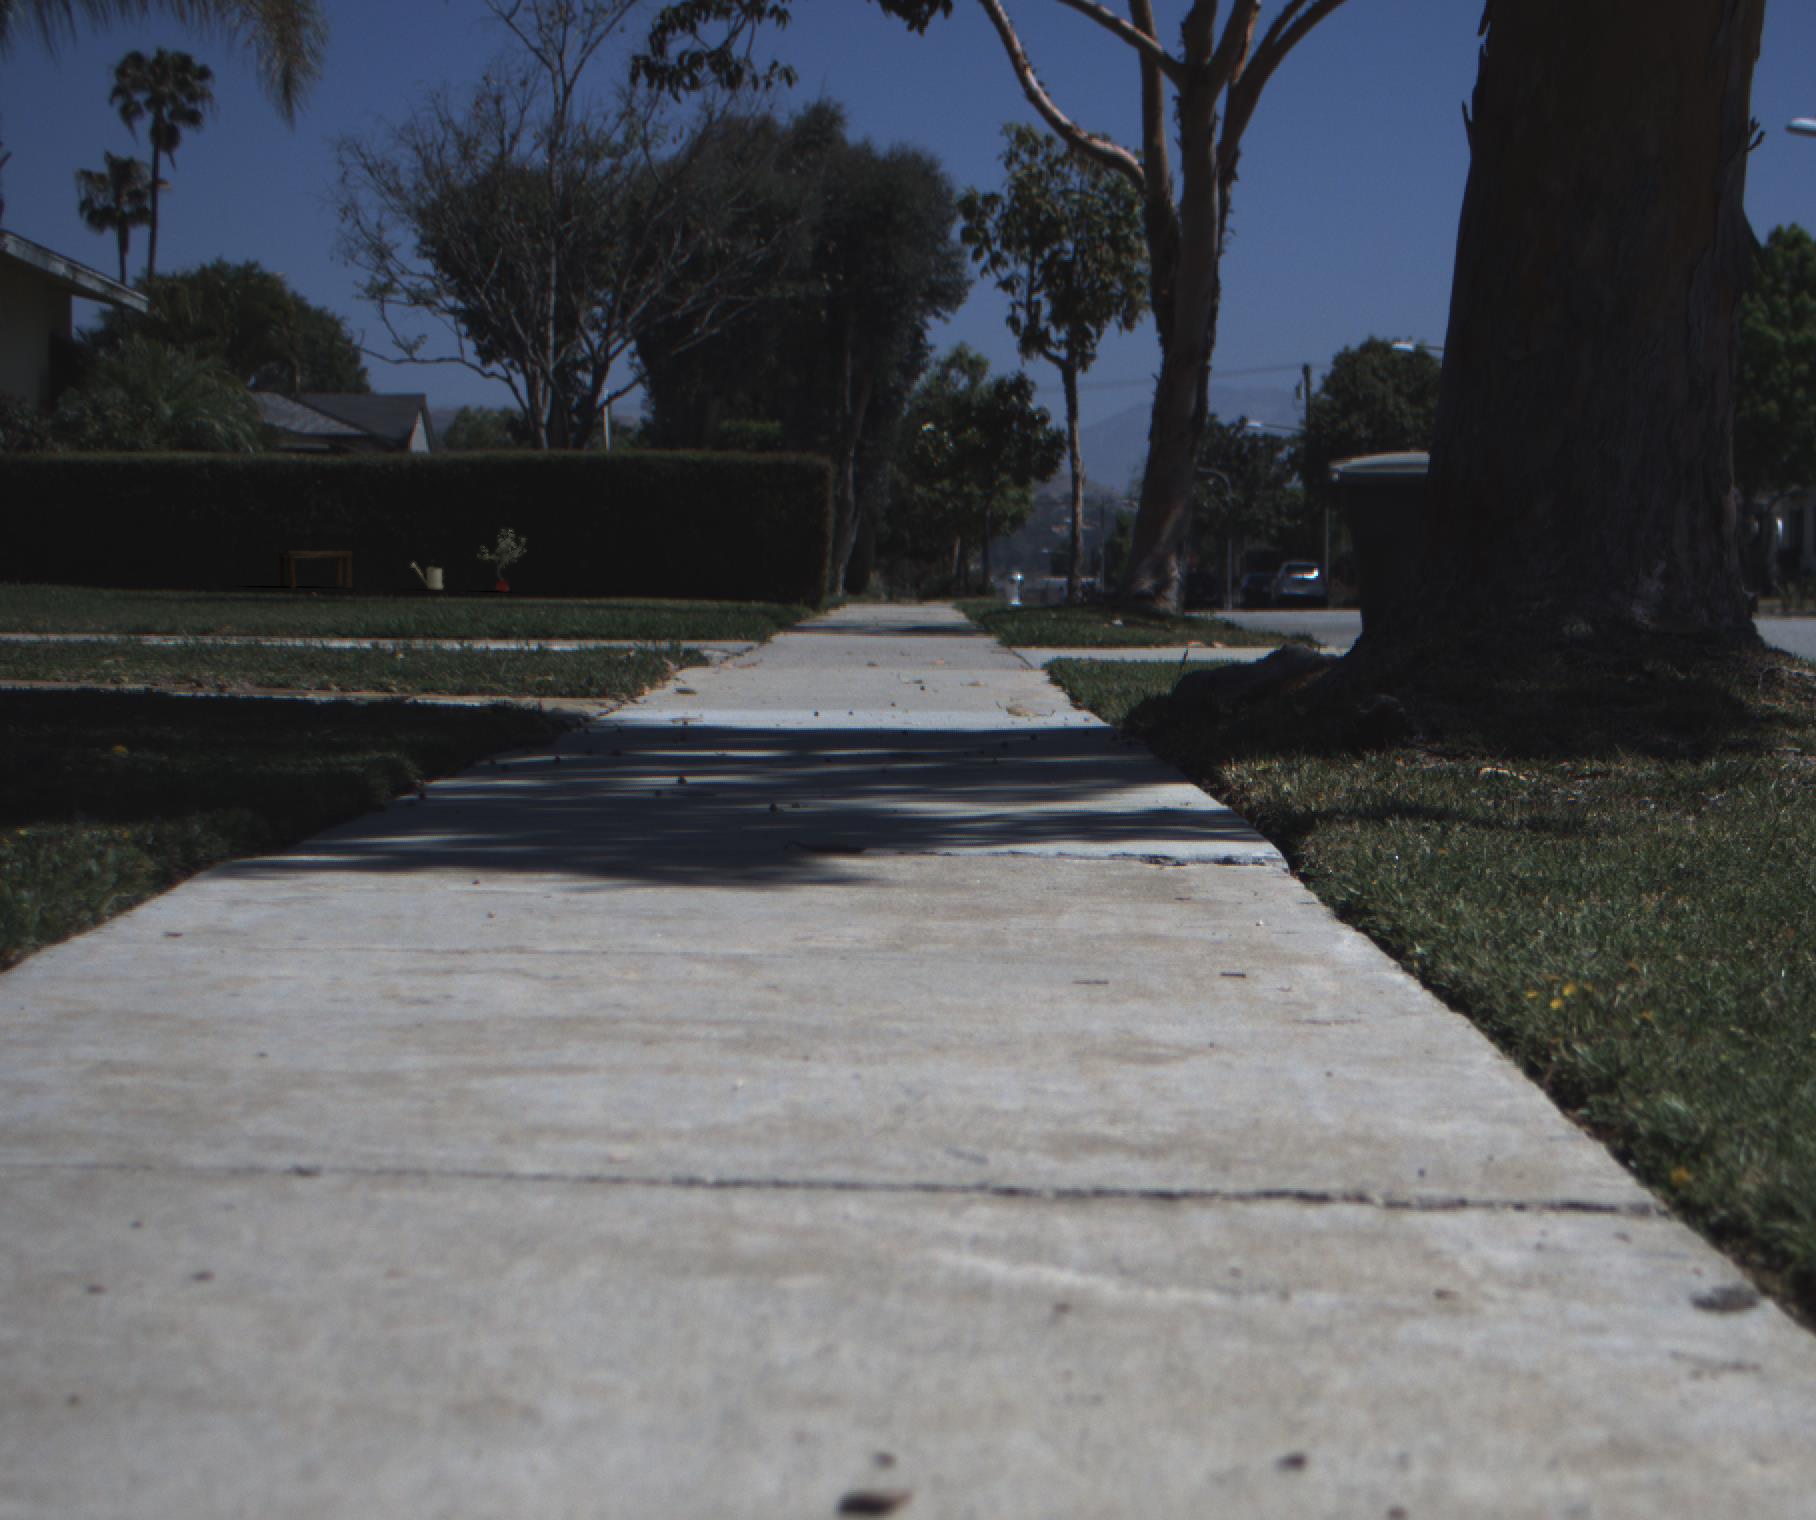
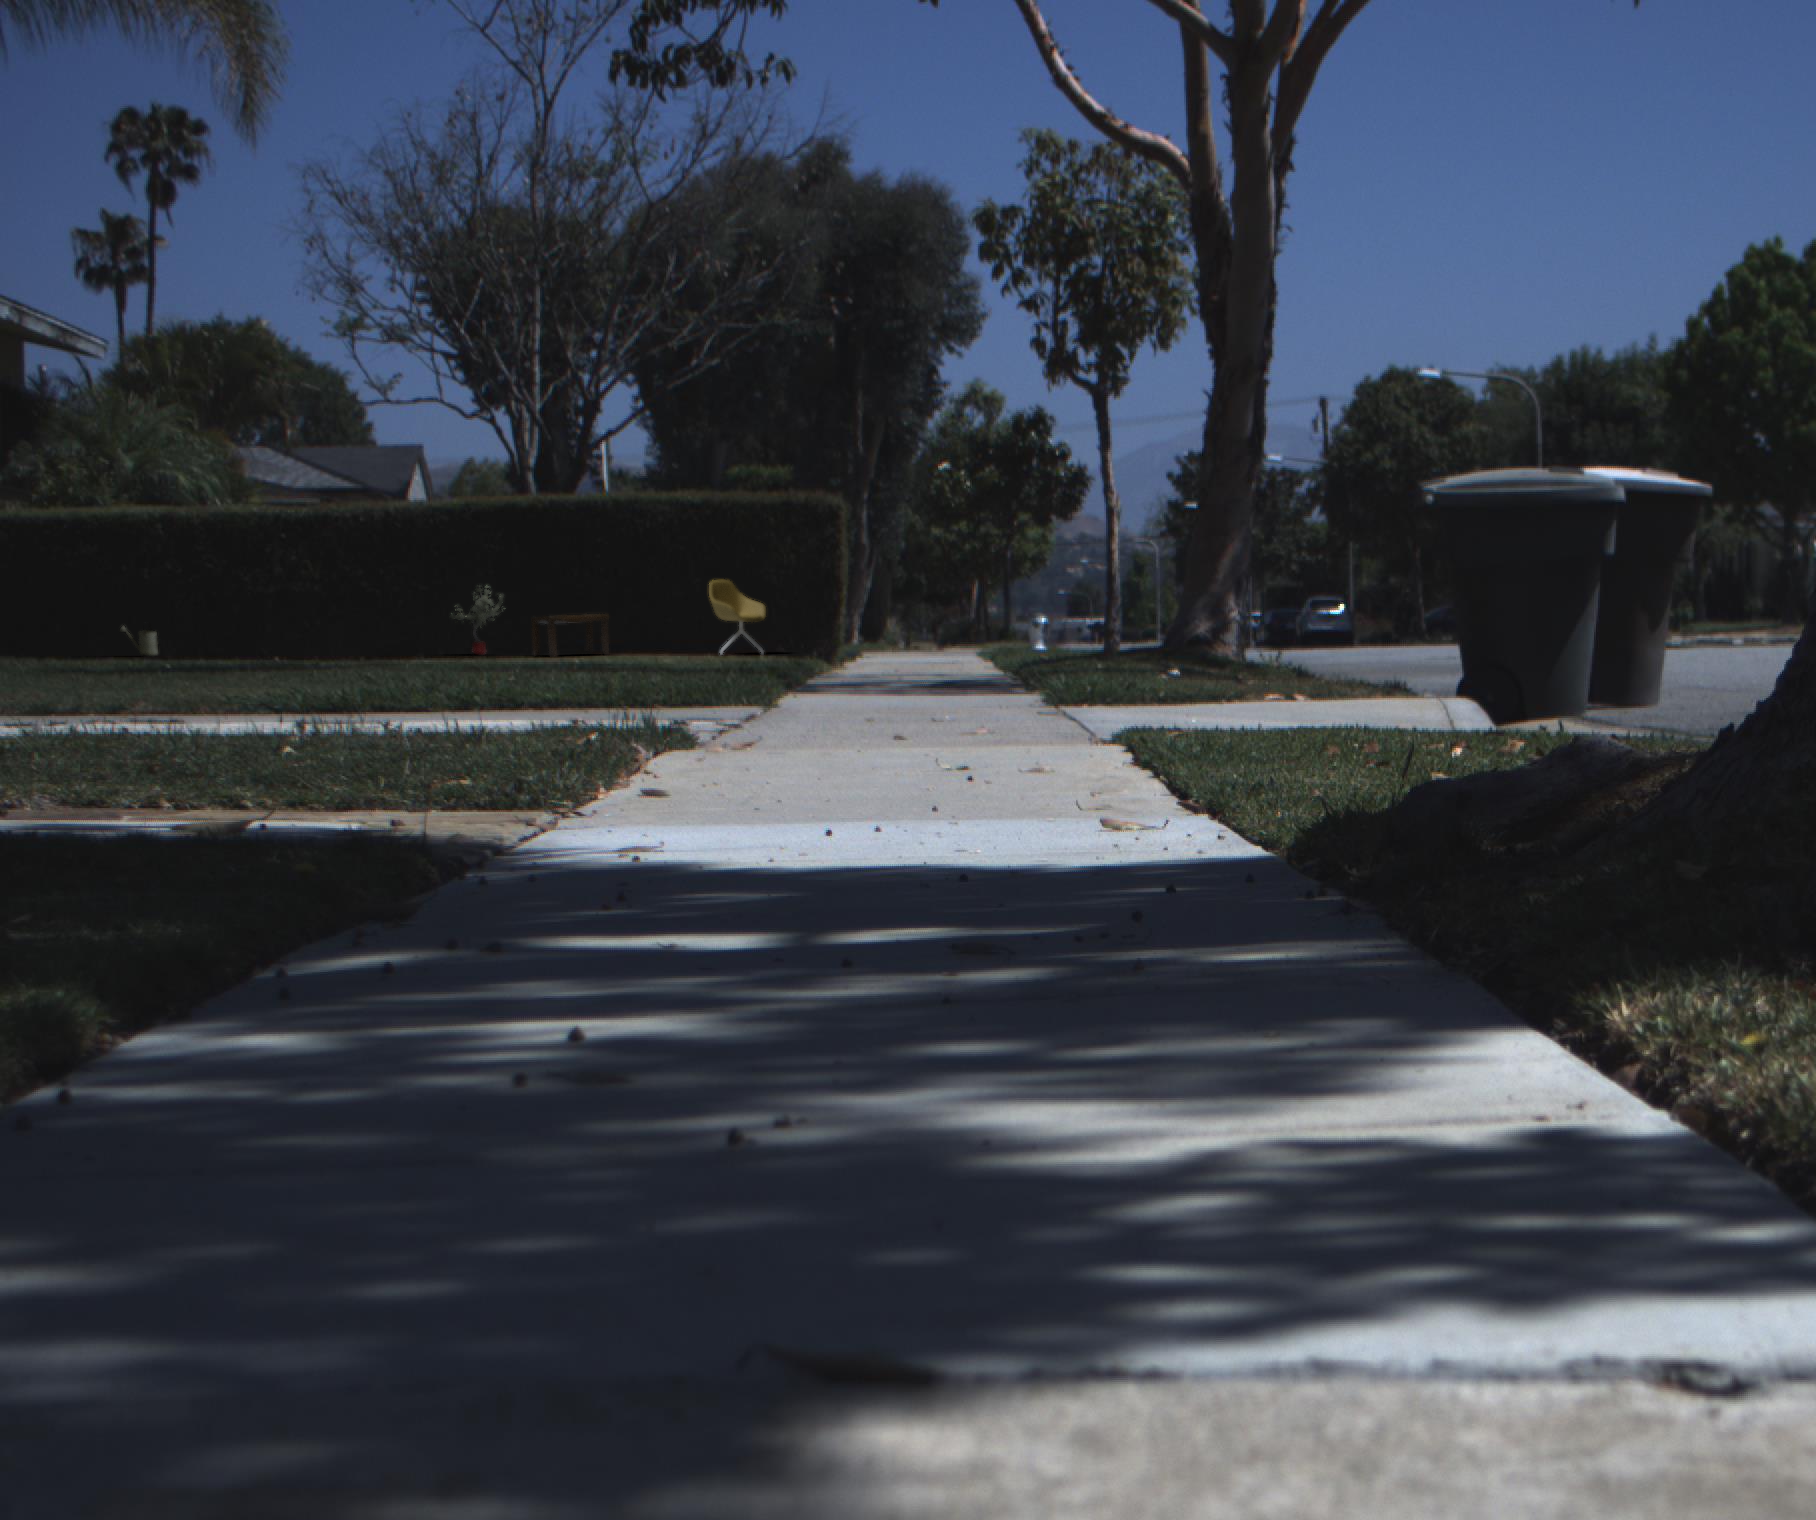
chair: none [709,530,760,599] -> present [709,580,766,654]
bench: present [278,551,352,588] -> present [532,614,609,657]
watering can: present [411,561,443,590] -> present [120,626,158,657]

